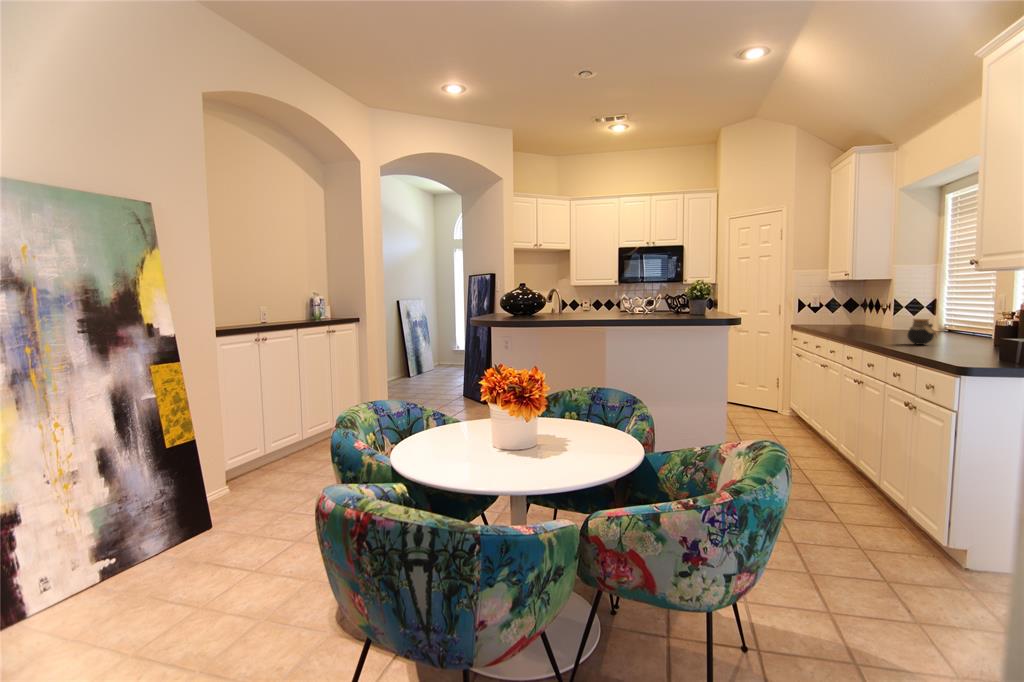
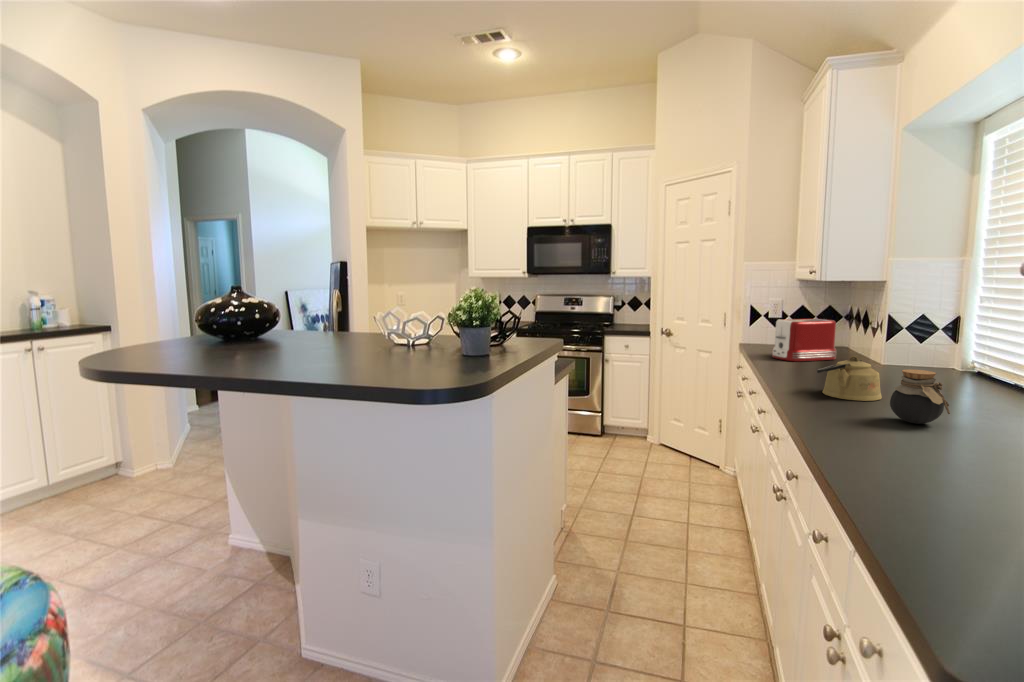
toaster: none [822,304,862,330] -> present [772,319,836,361]
kettle: none [864,317,899,340] -> present [817,356,882,401]

